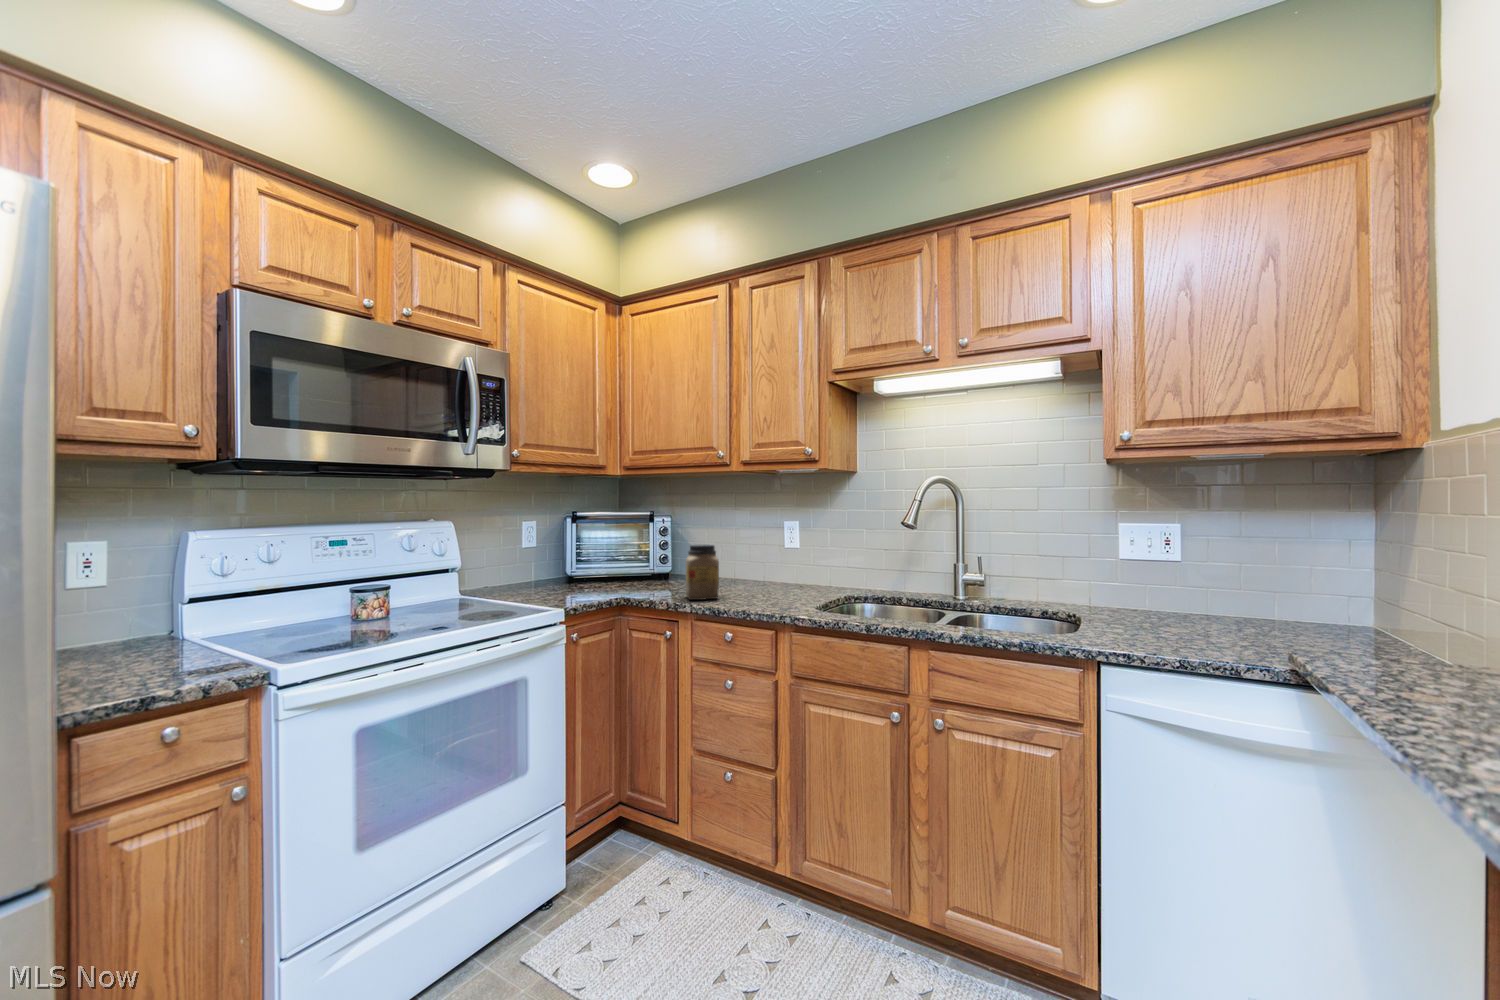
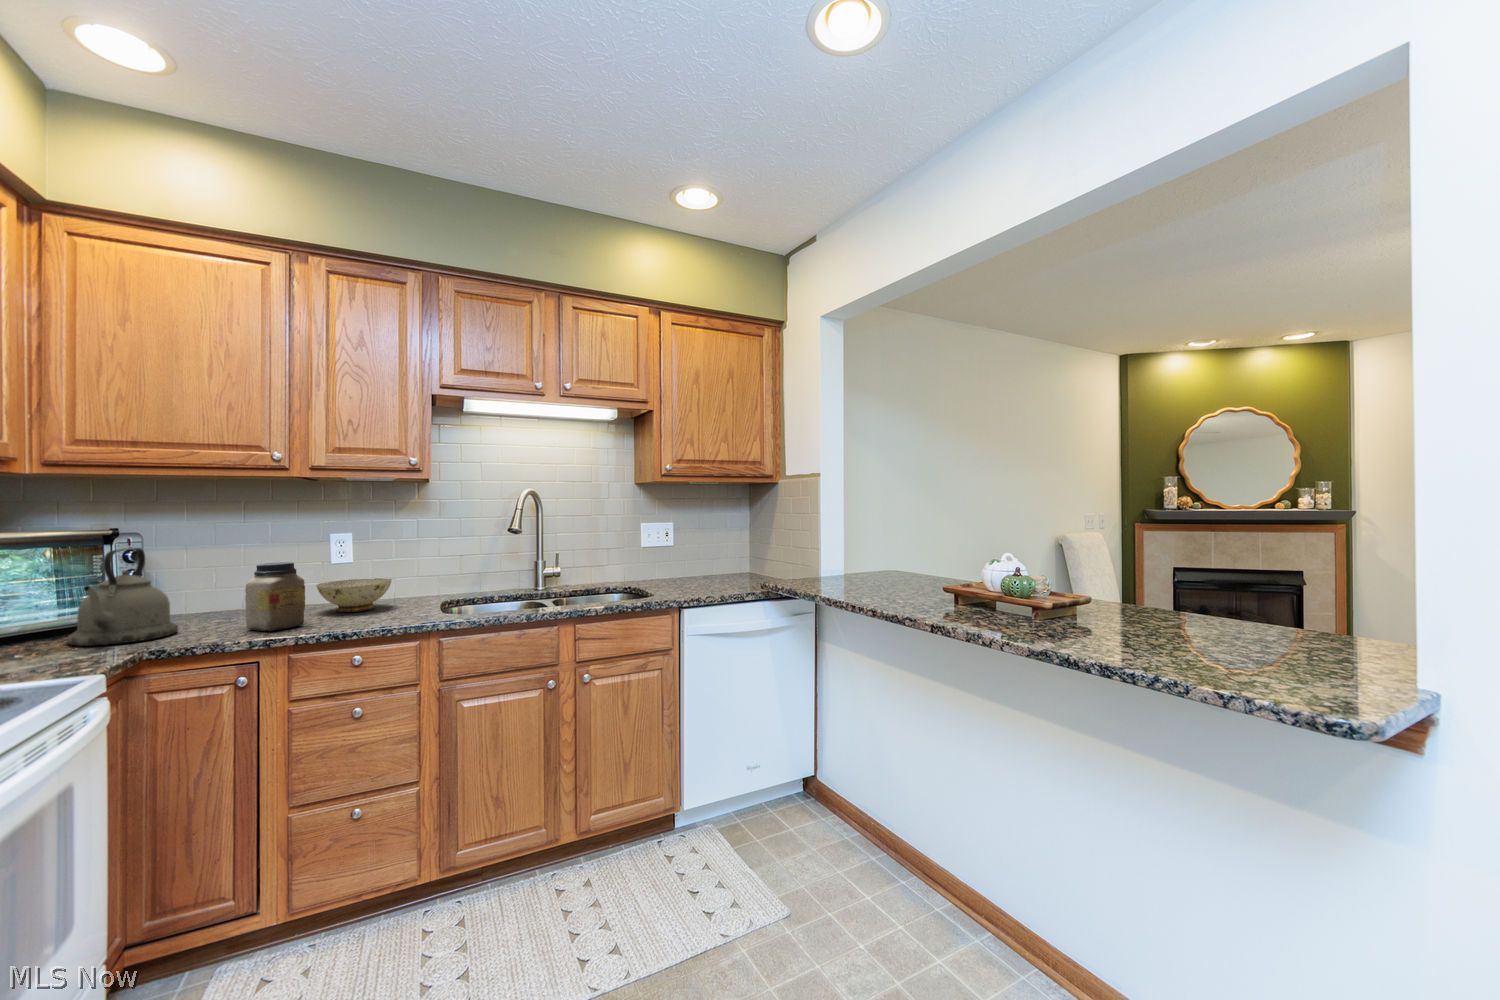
kettle: none [601,527,666,593] -> present [68,548,178,646]
ceramic bowl: none [749,565,808,594] -> present [316,579,392,612]

